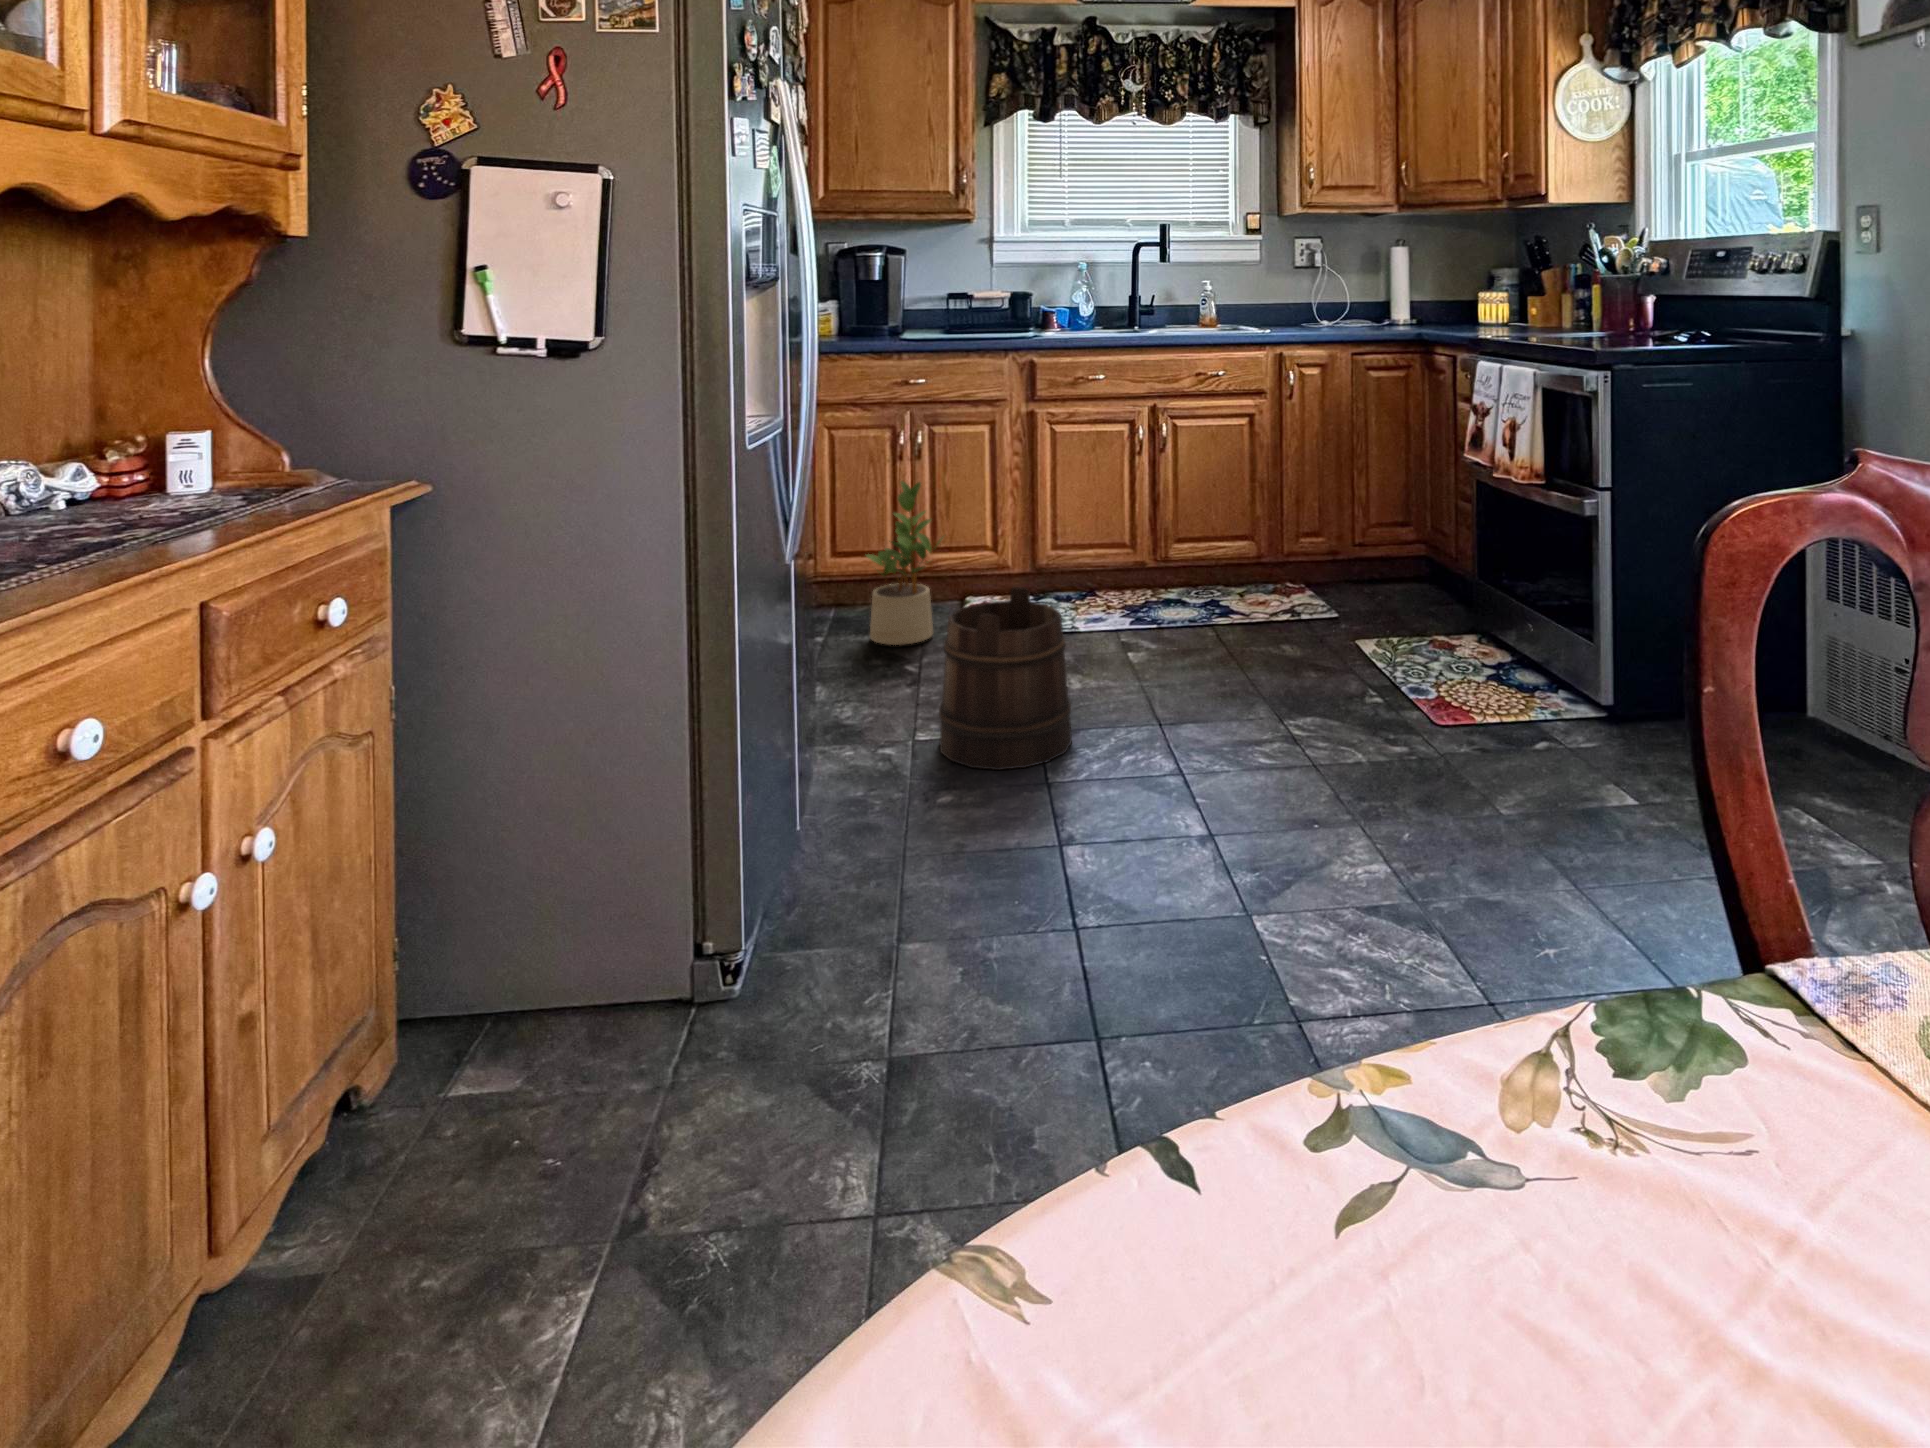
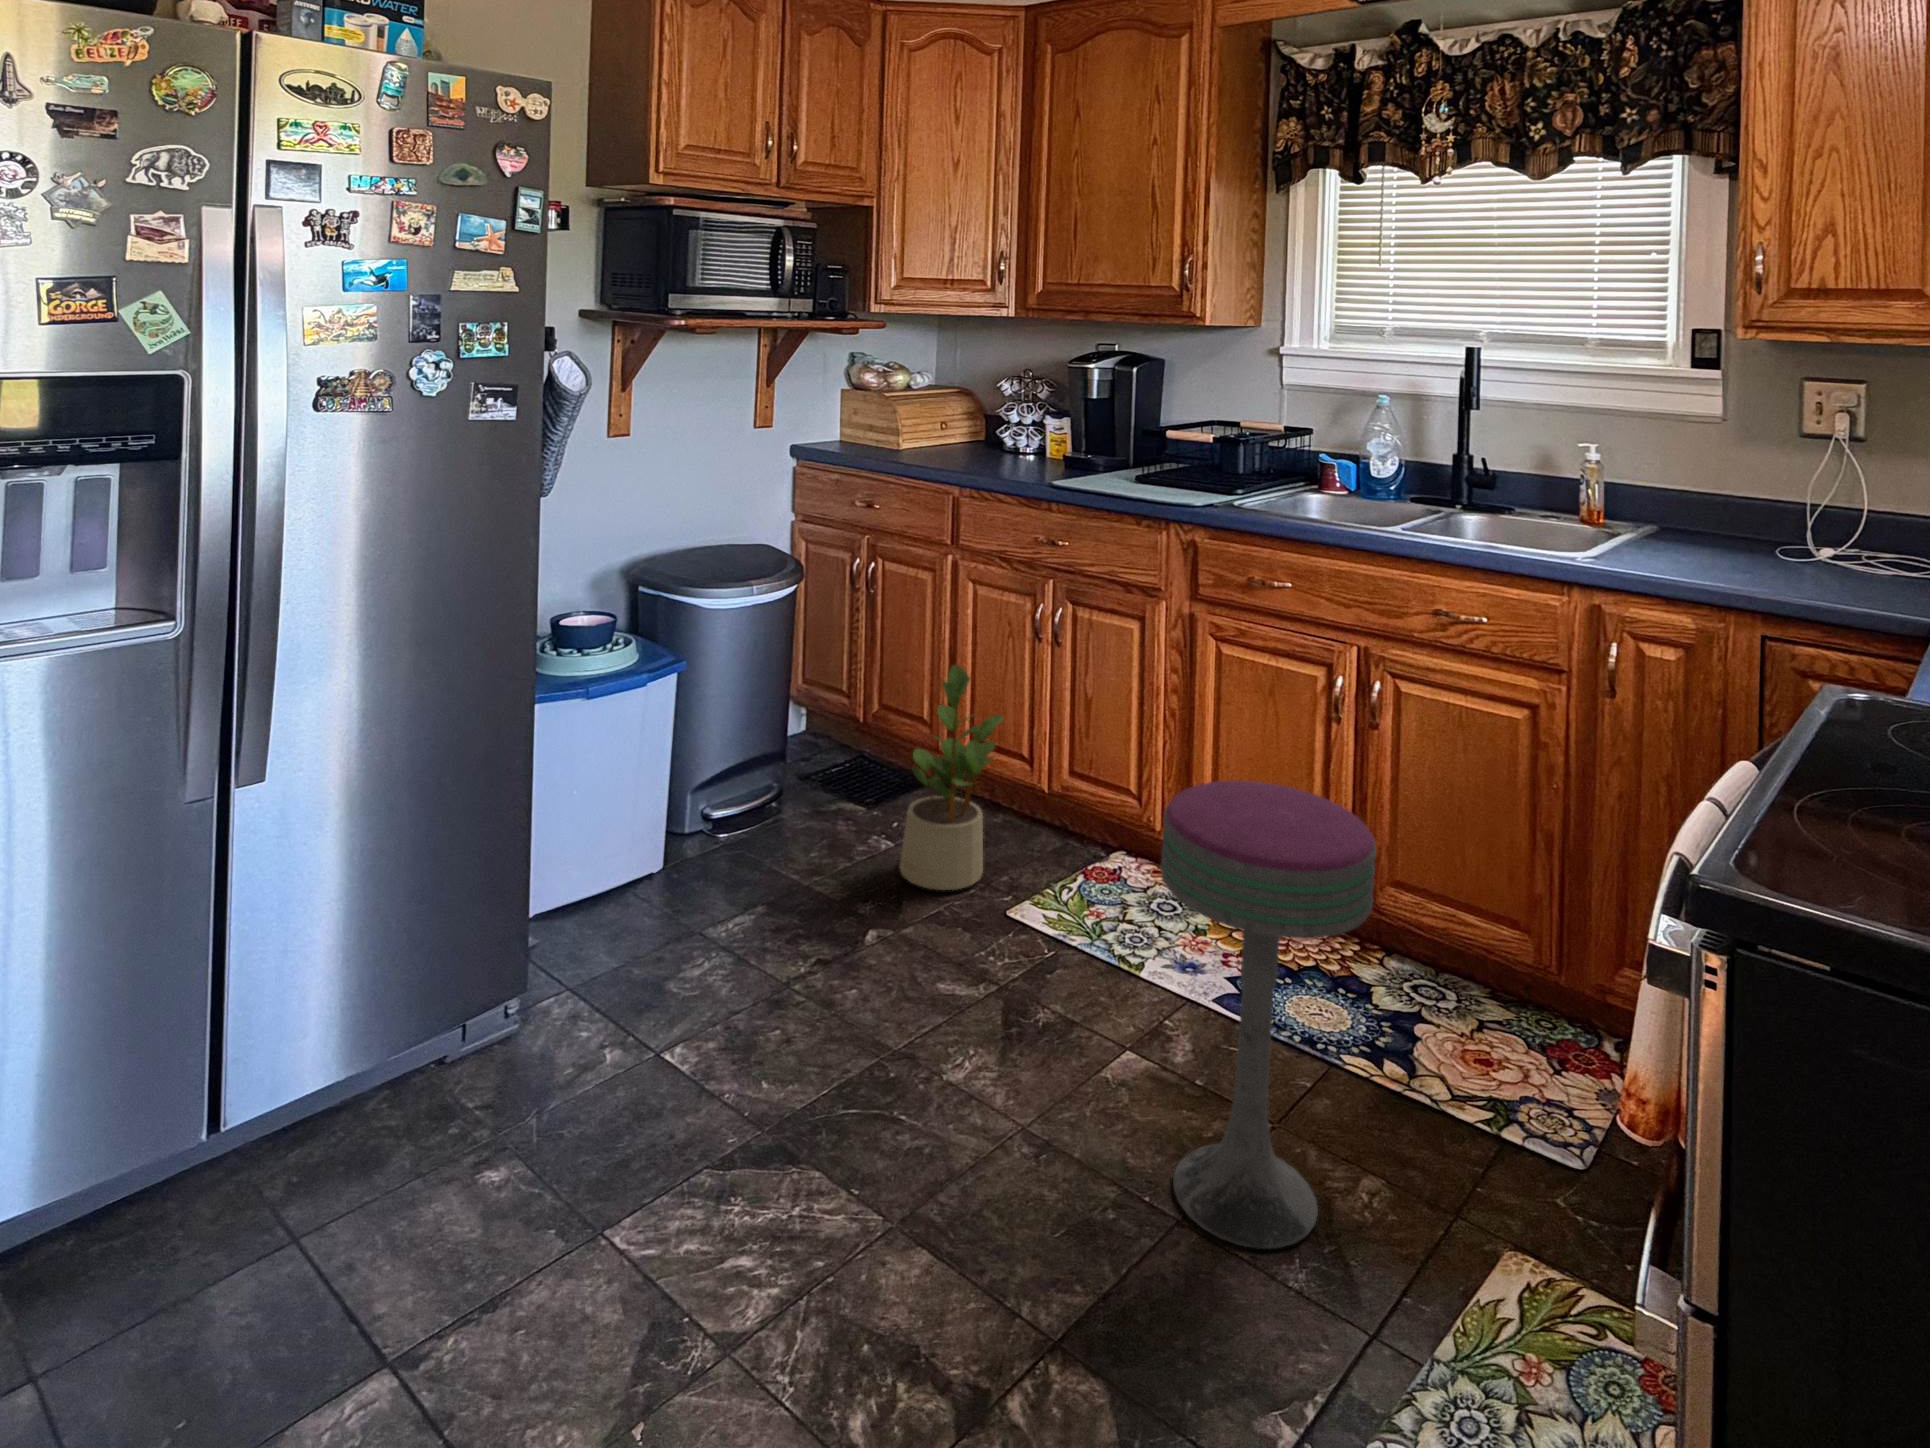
bar stool: none [1207,458,1320,682] -> present [1160,781,1376,1249]
bucket: present [939,587,1072,770] -> none [621,874,821,1167]

